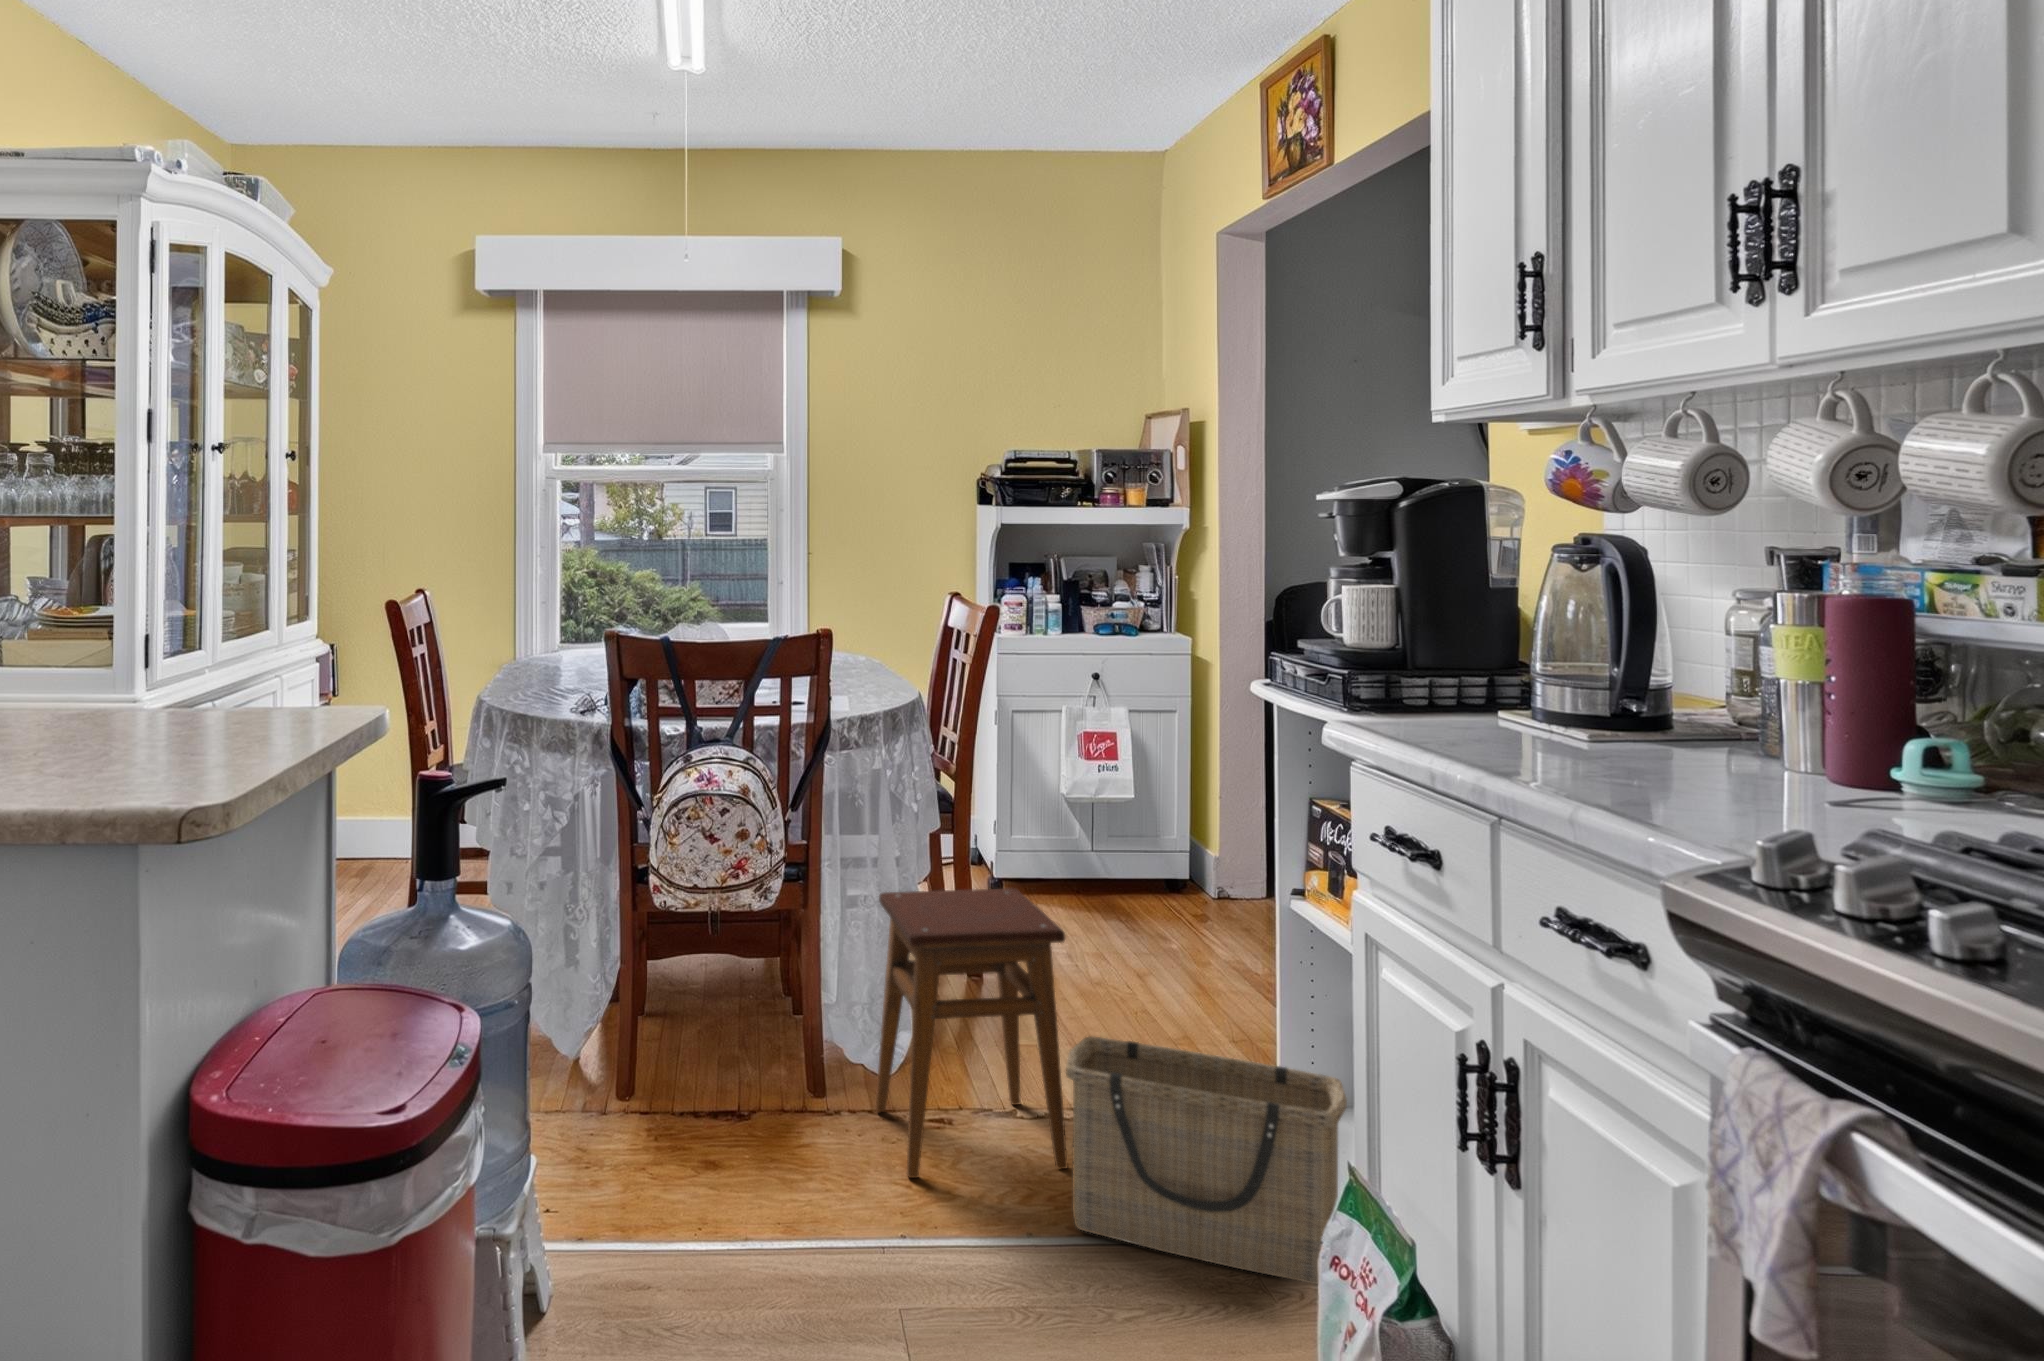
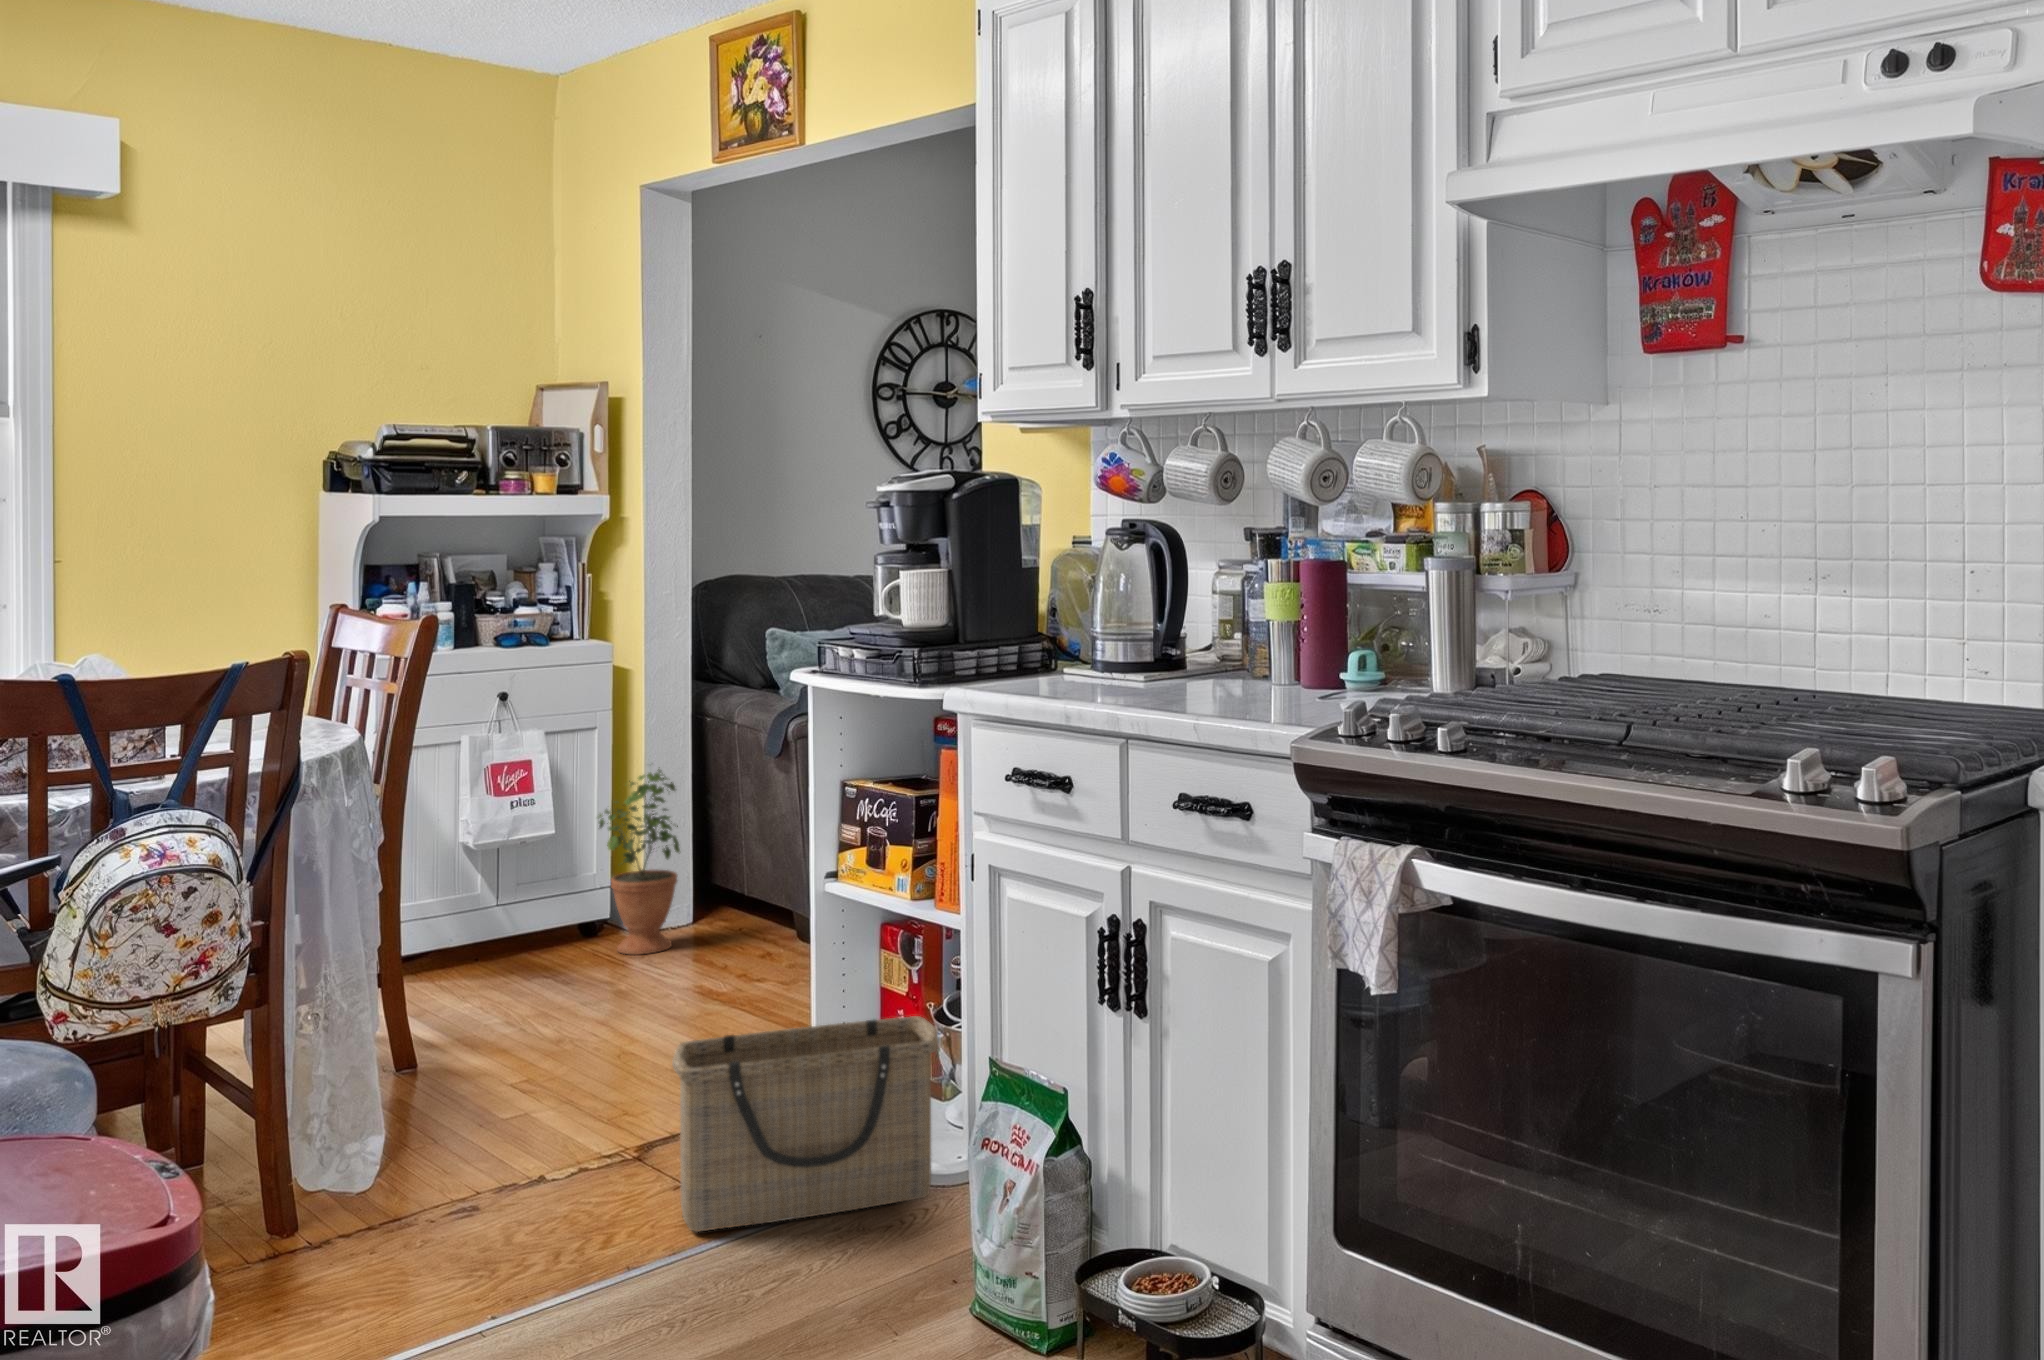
potted plant: none [1165,751,1240,925] -> present [598,769,680,955]
stool: present [876,888,1068,1178] -> none [392,921,648,1253]

